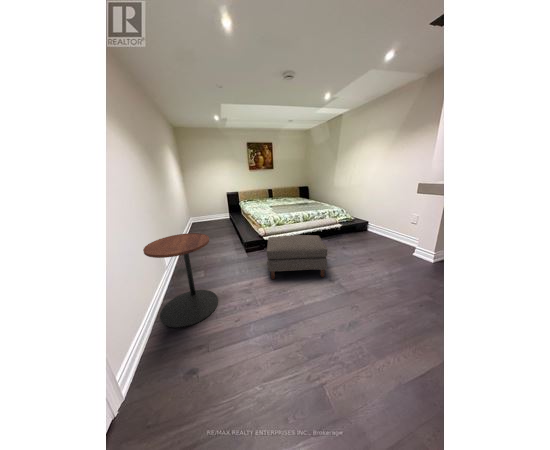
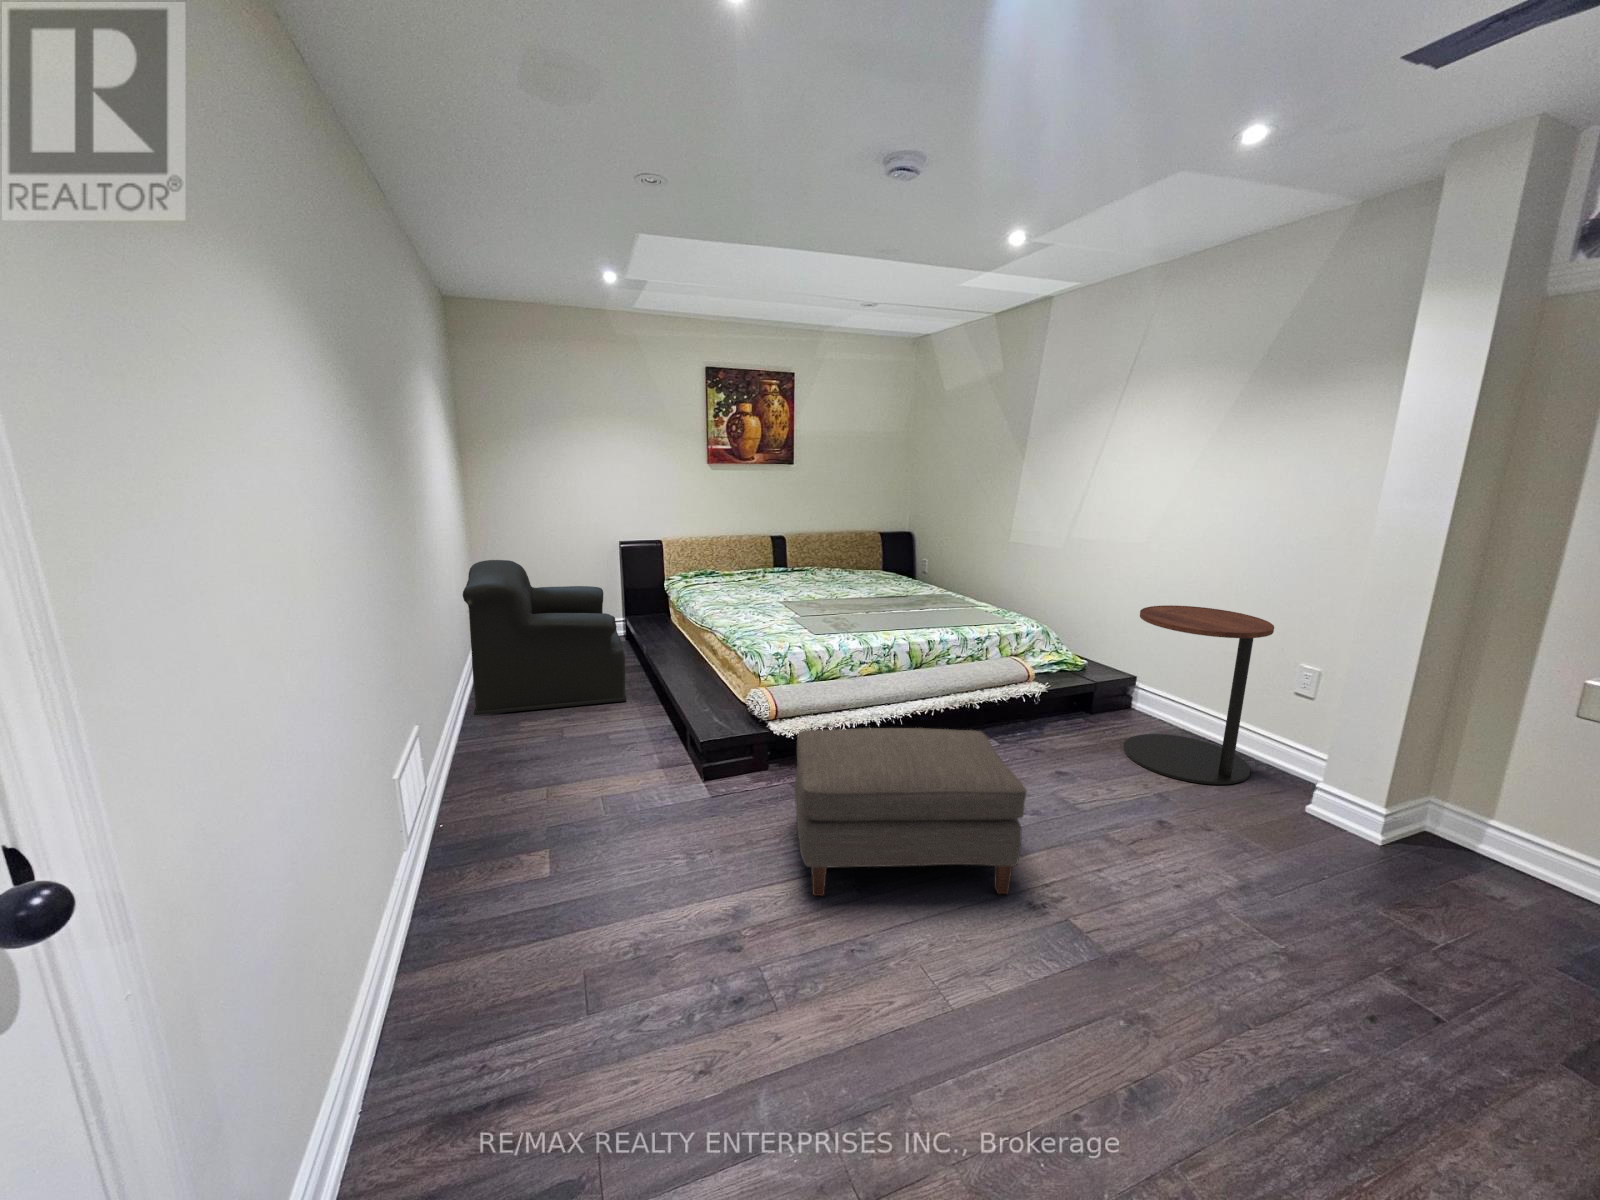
armchair: none [182,199,228,240] -> present [463,560,626,715]
side table: present [143,233,218,328] -> present [1123,605,1274,784]

